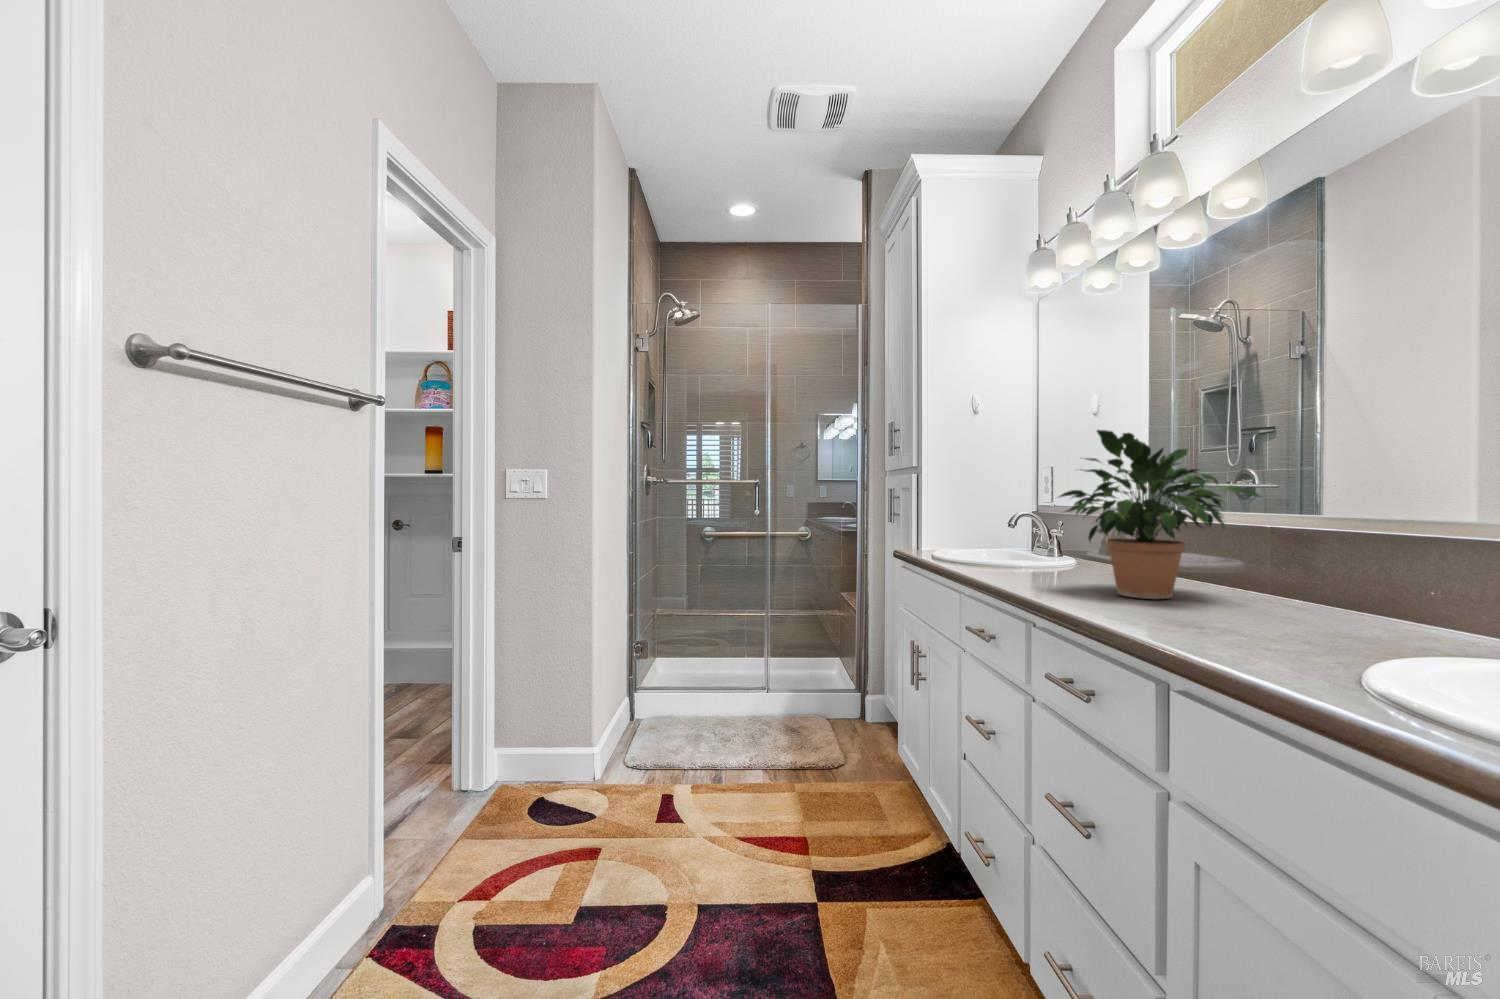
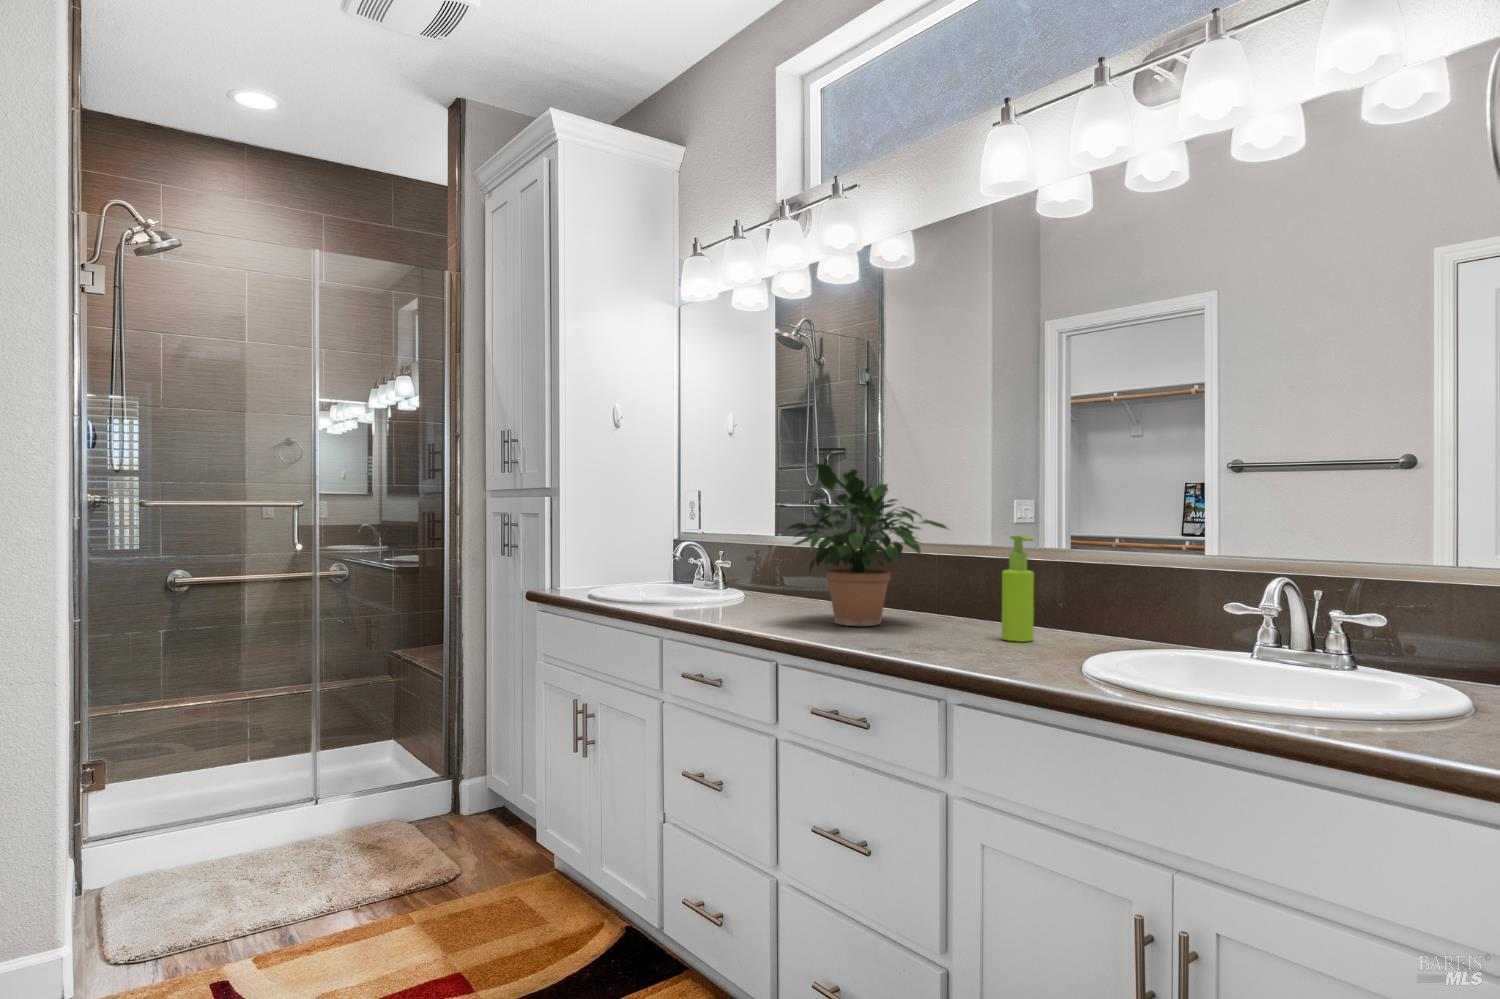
soap dispenser: none [1309,502,1360,633] -> present [1002,536,1034,642]

